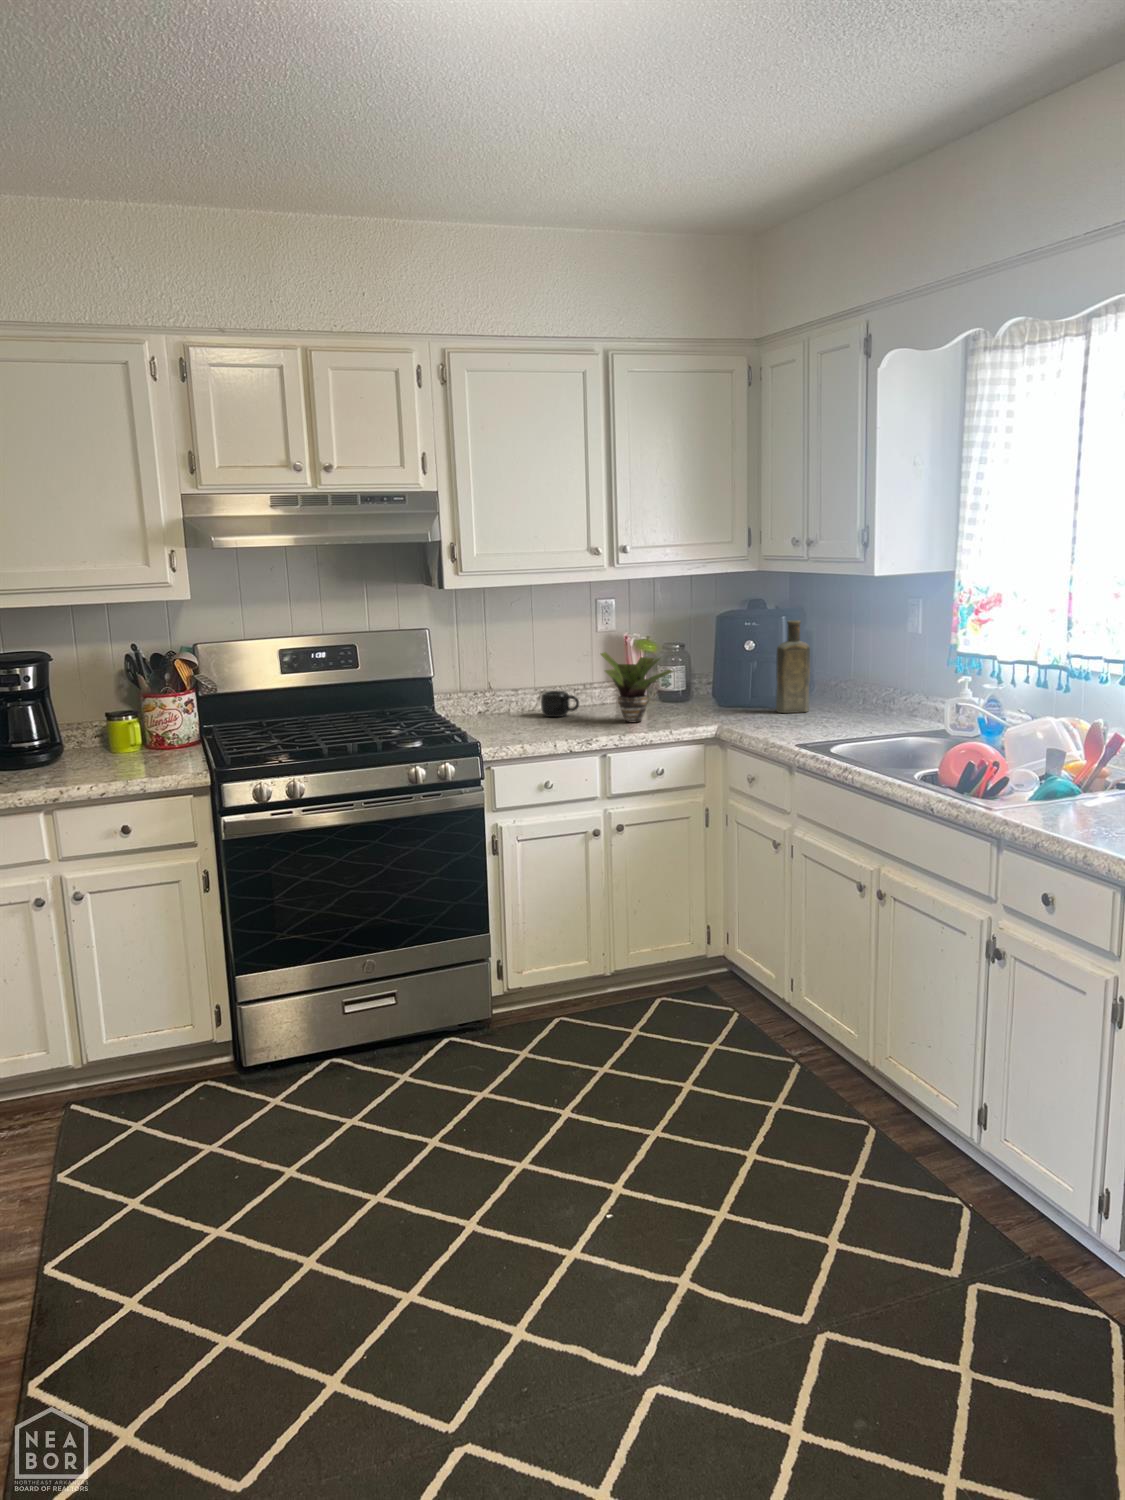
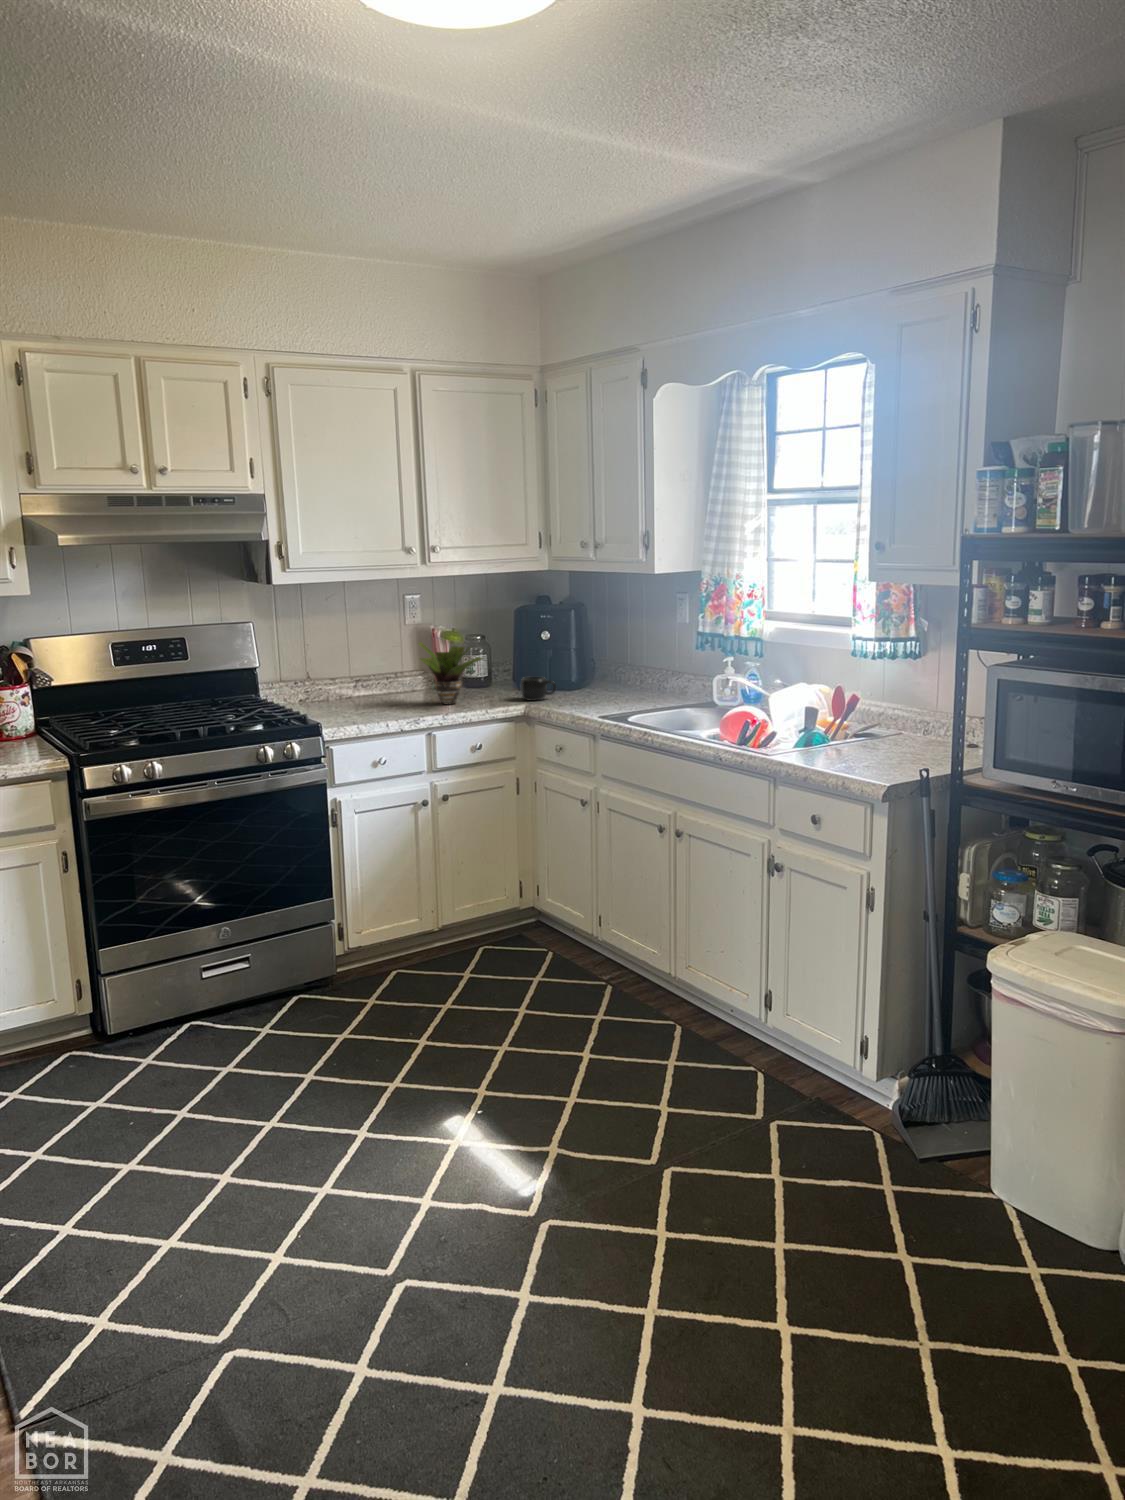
bottle: present [776,620,810,713] -> none [564,613,598,693]
mug: present [541,691,579,717] -> present [521,677,557,701]

